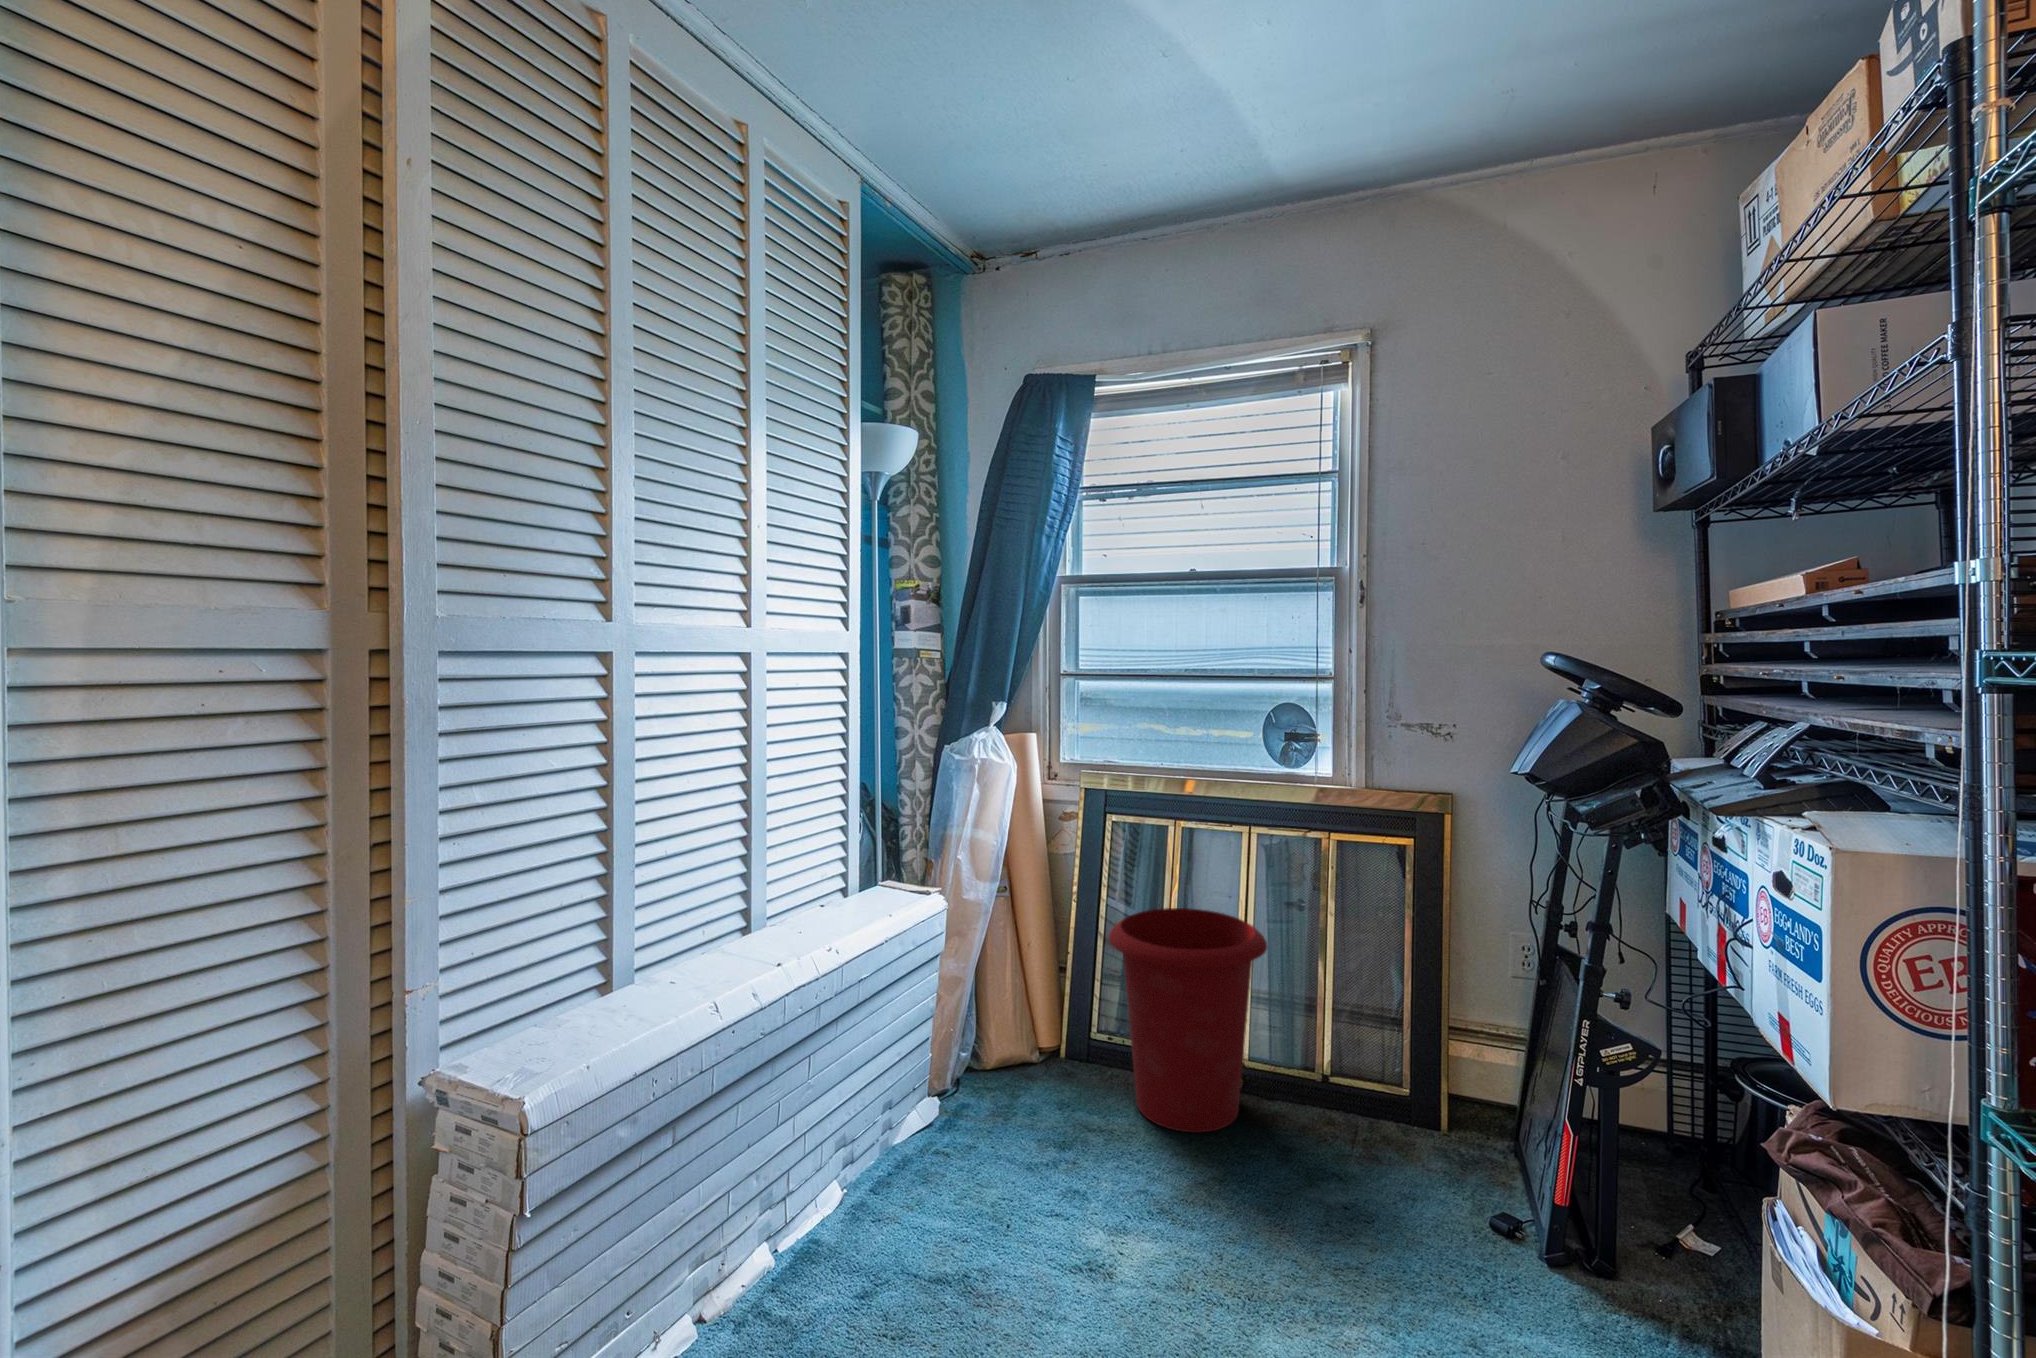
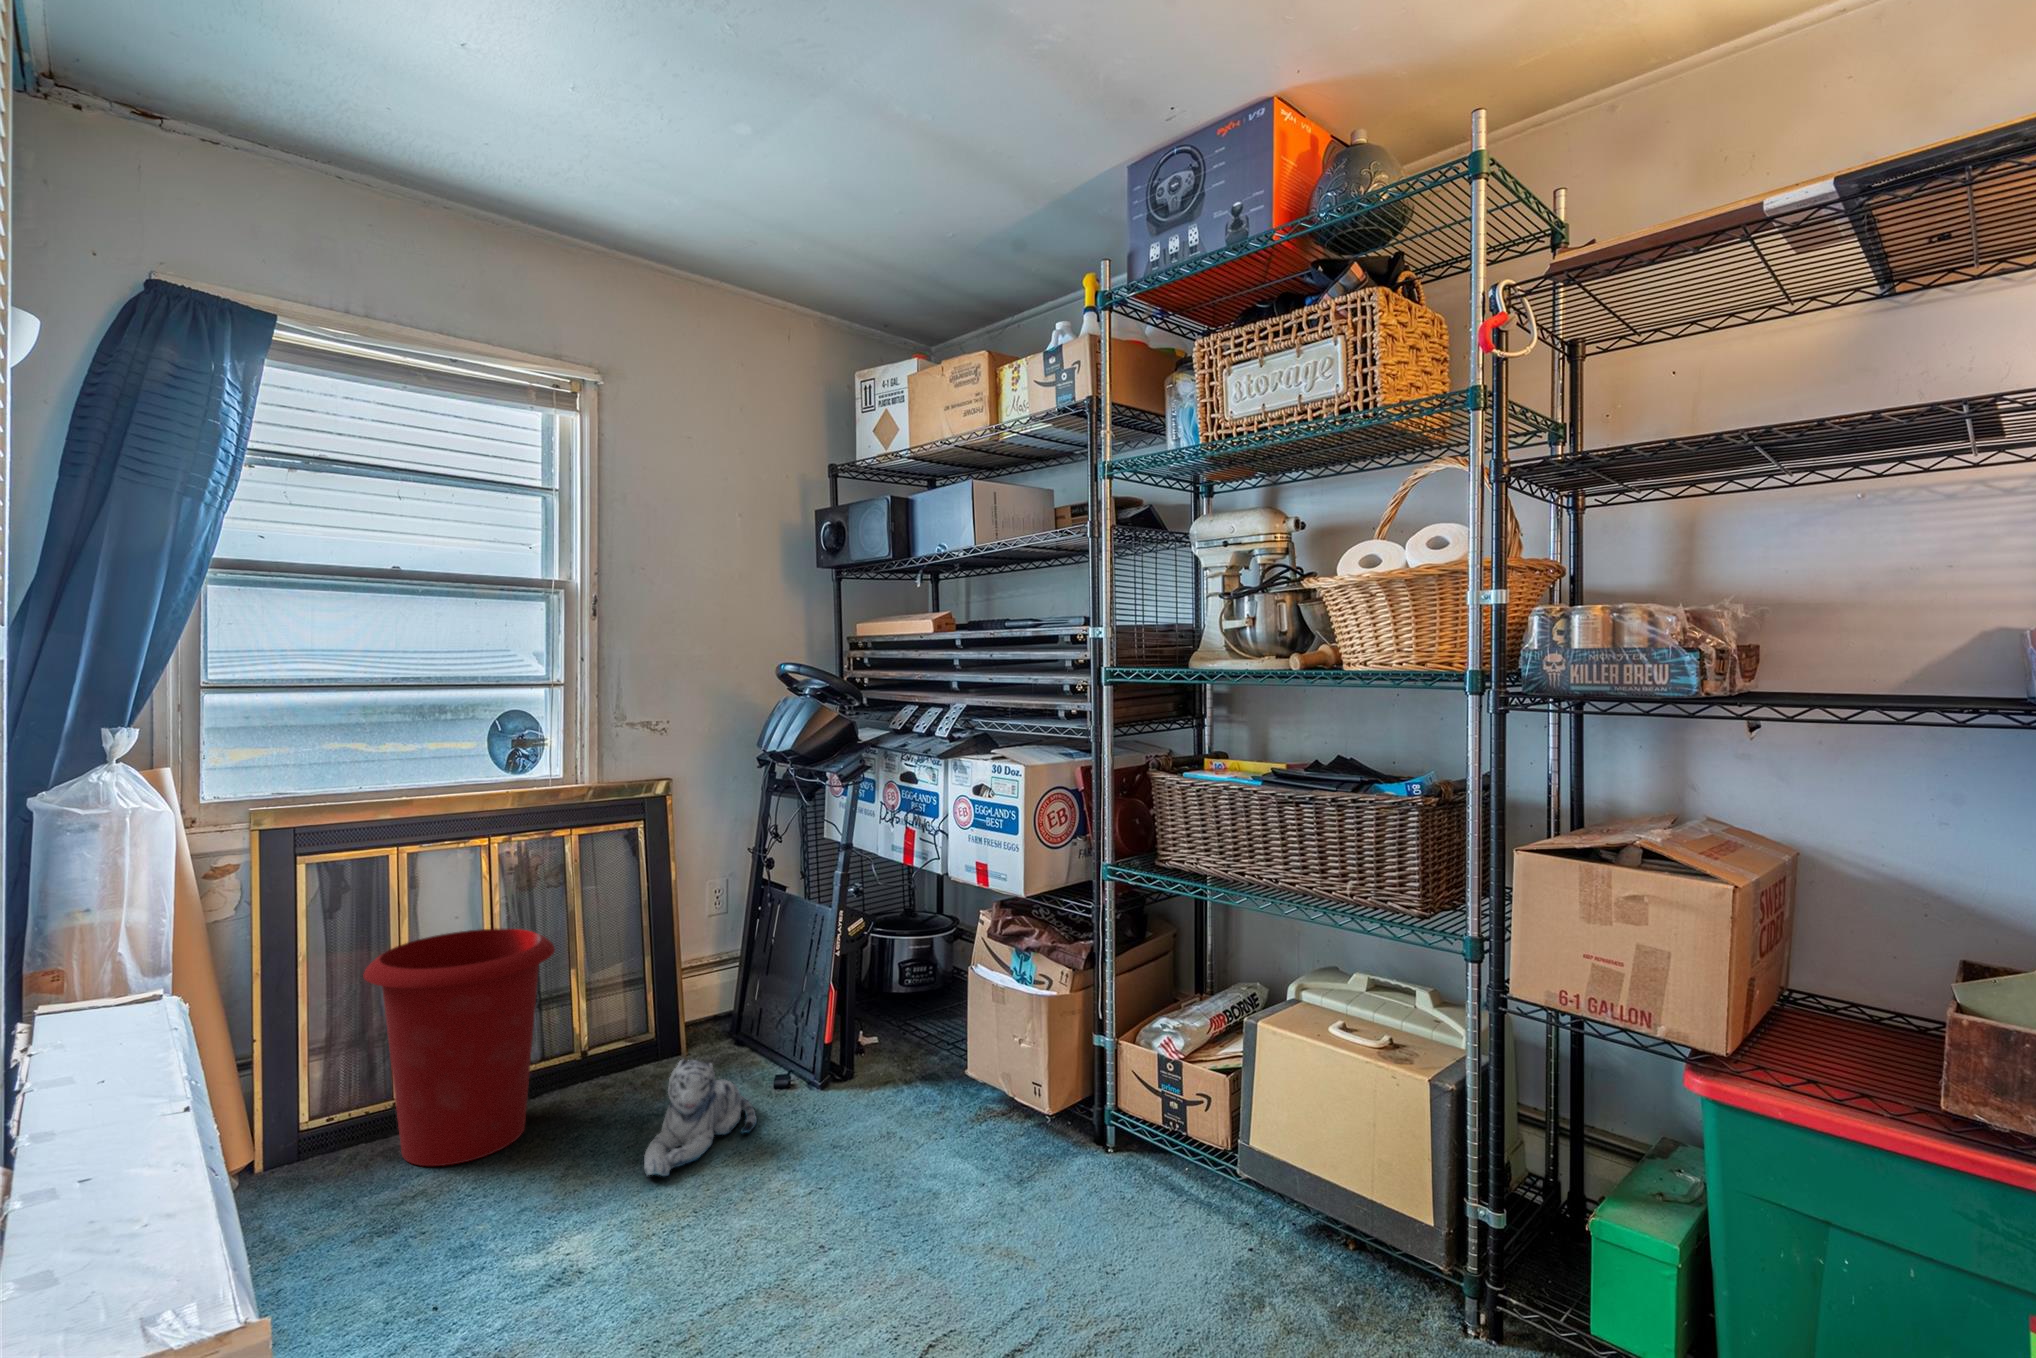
plush toy: none [1264,1134,1448,1269] -> present [644,1060,757,1176]

